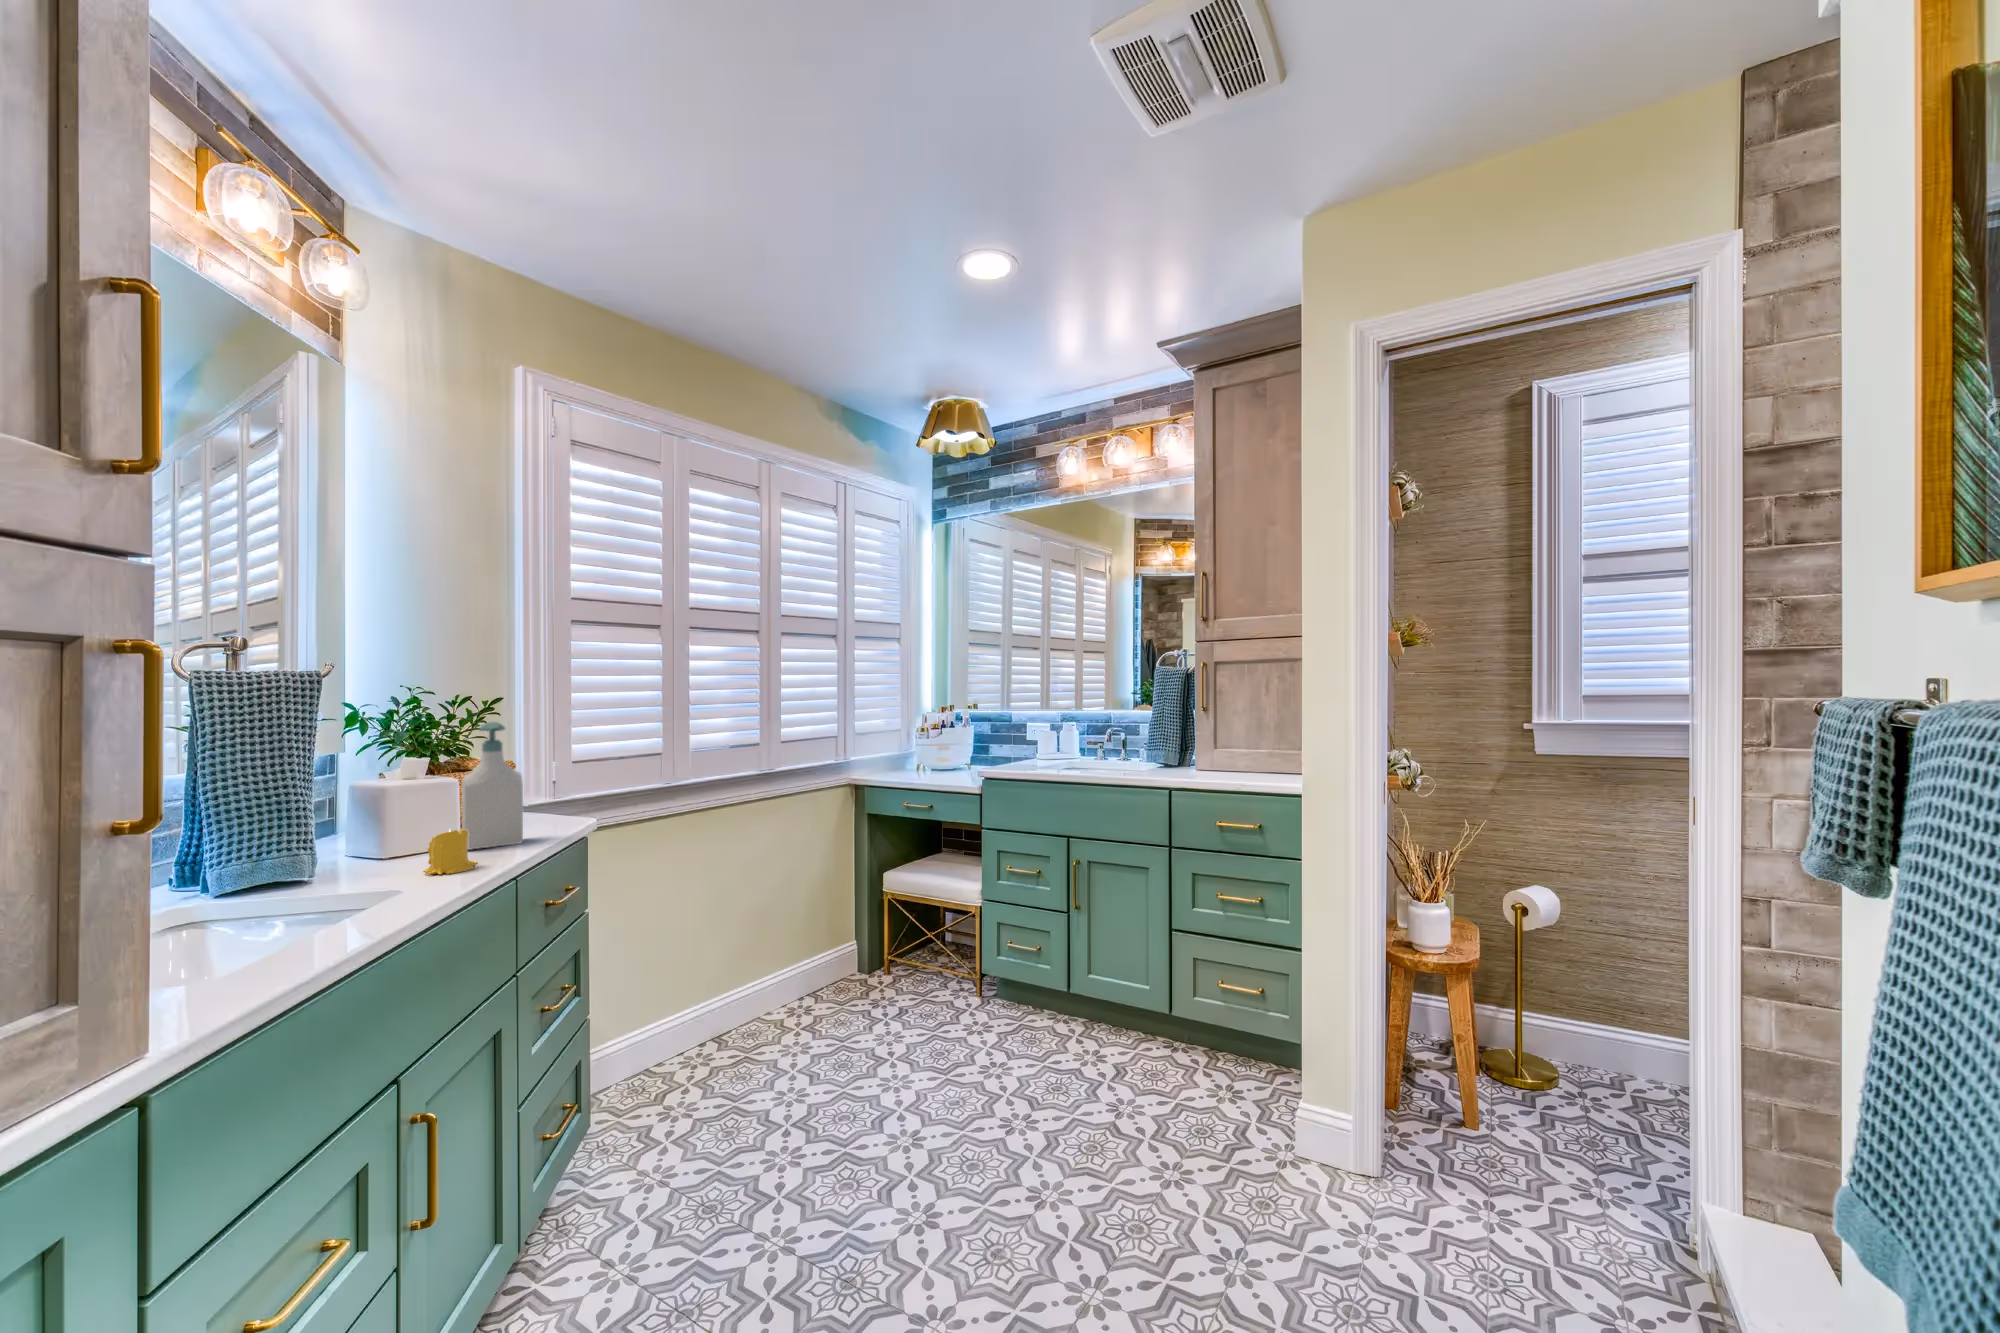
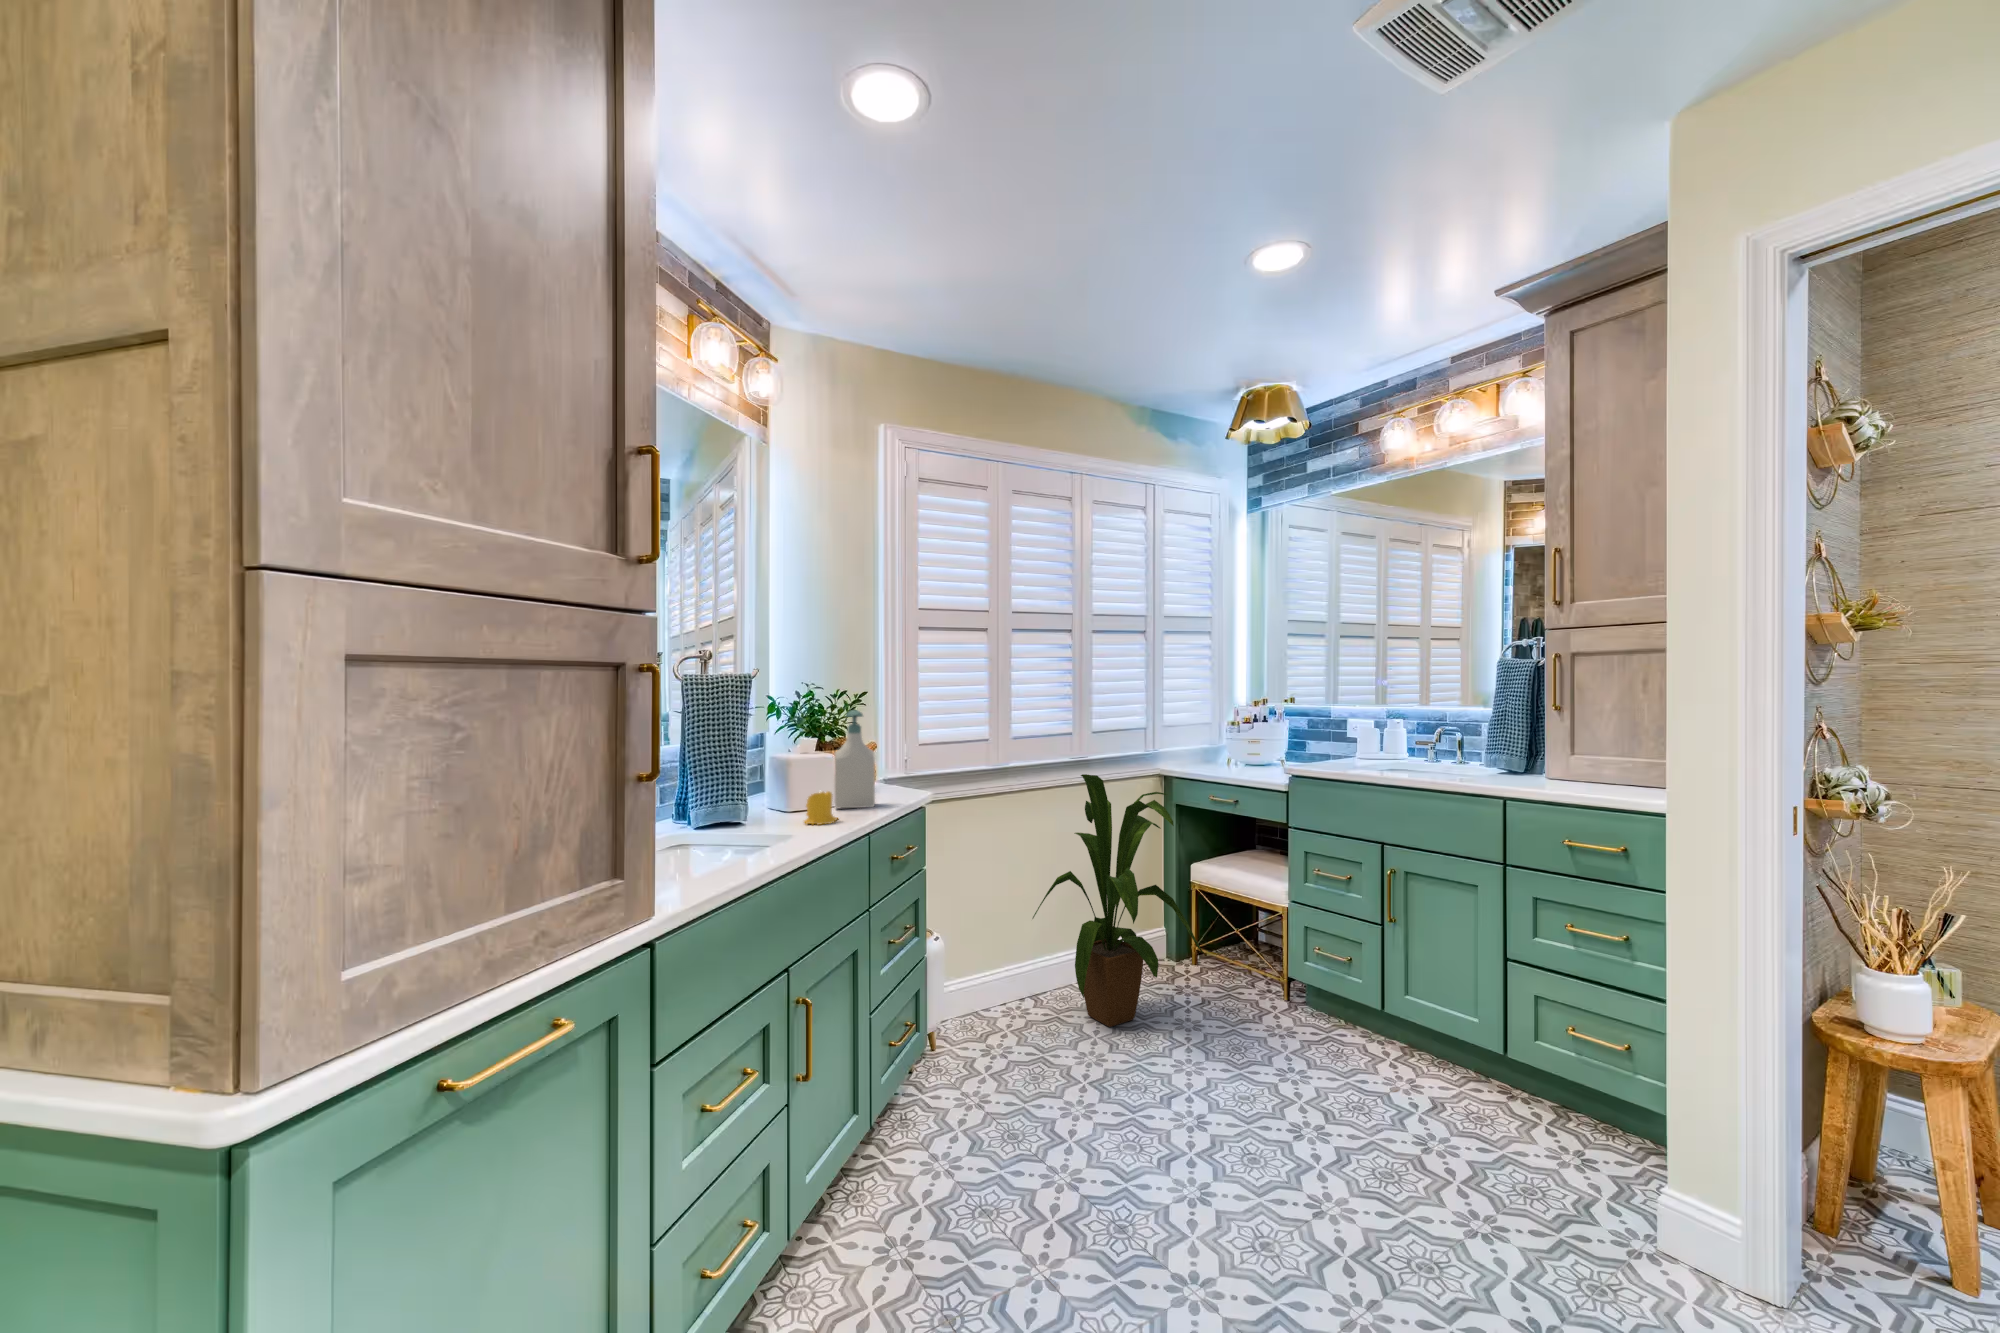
house plant: none [712,785,903,1059] -> present [1033,774,1203,1027]

